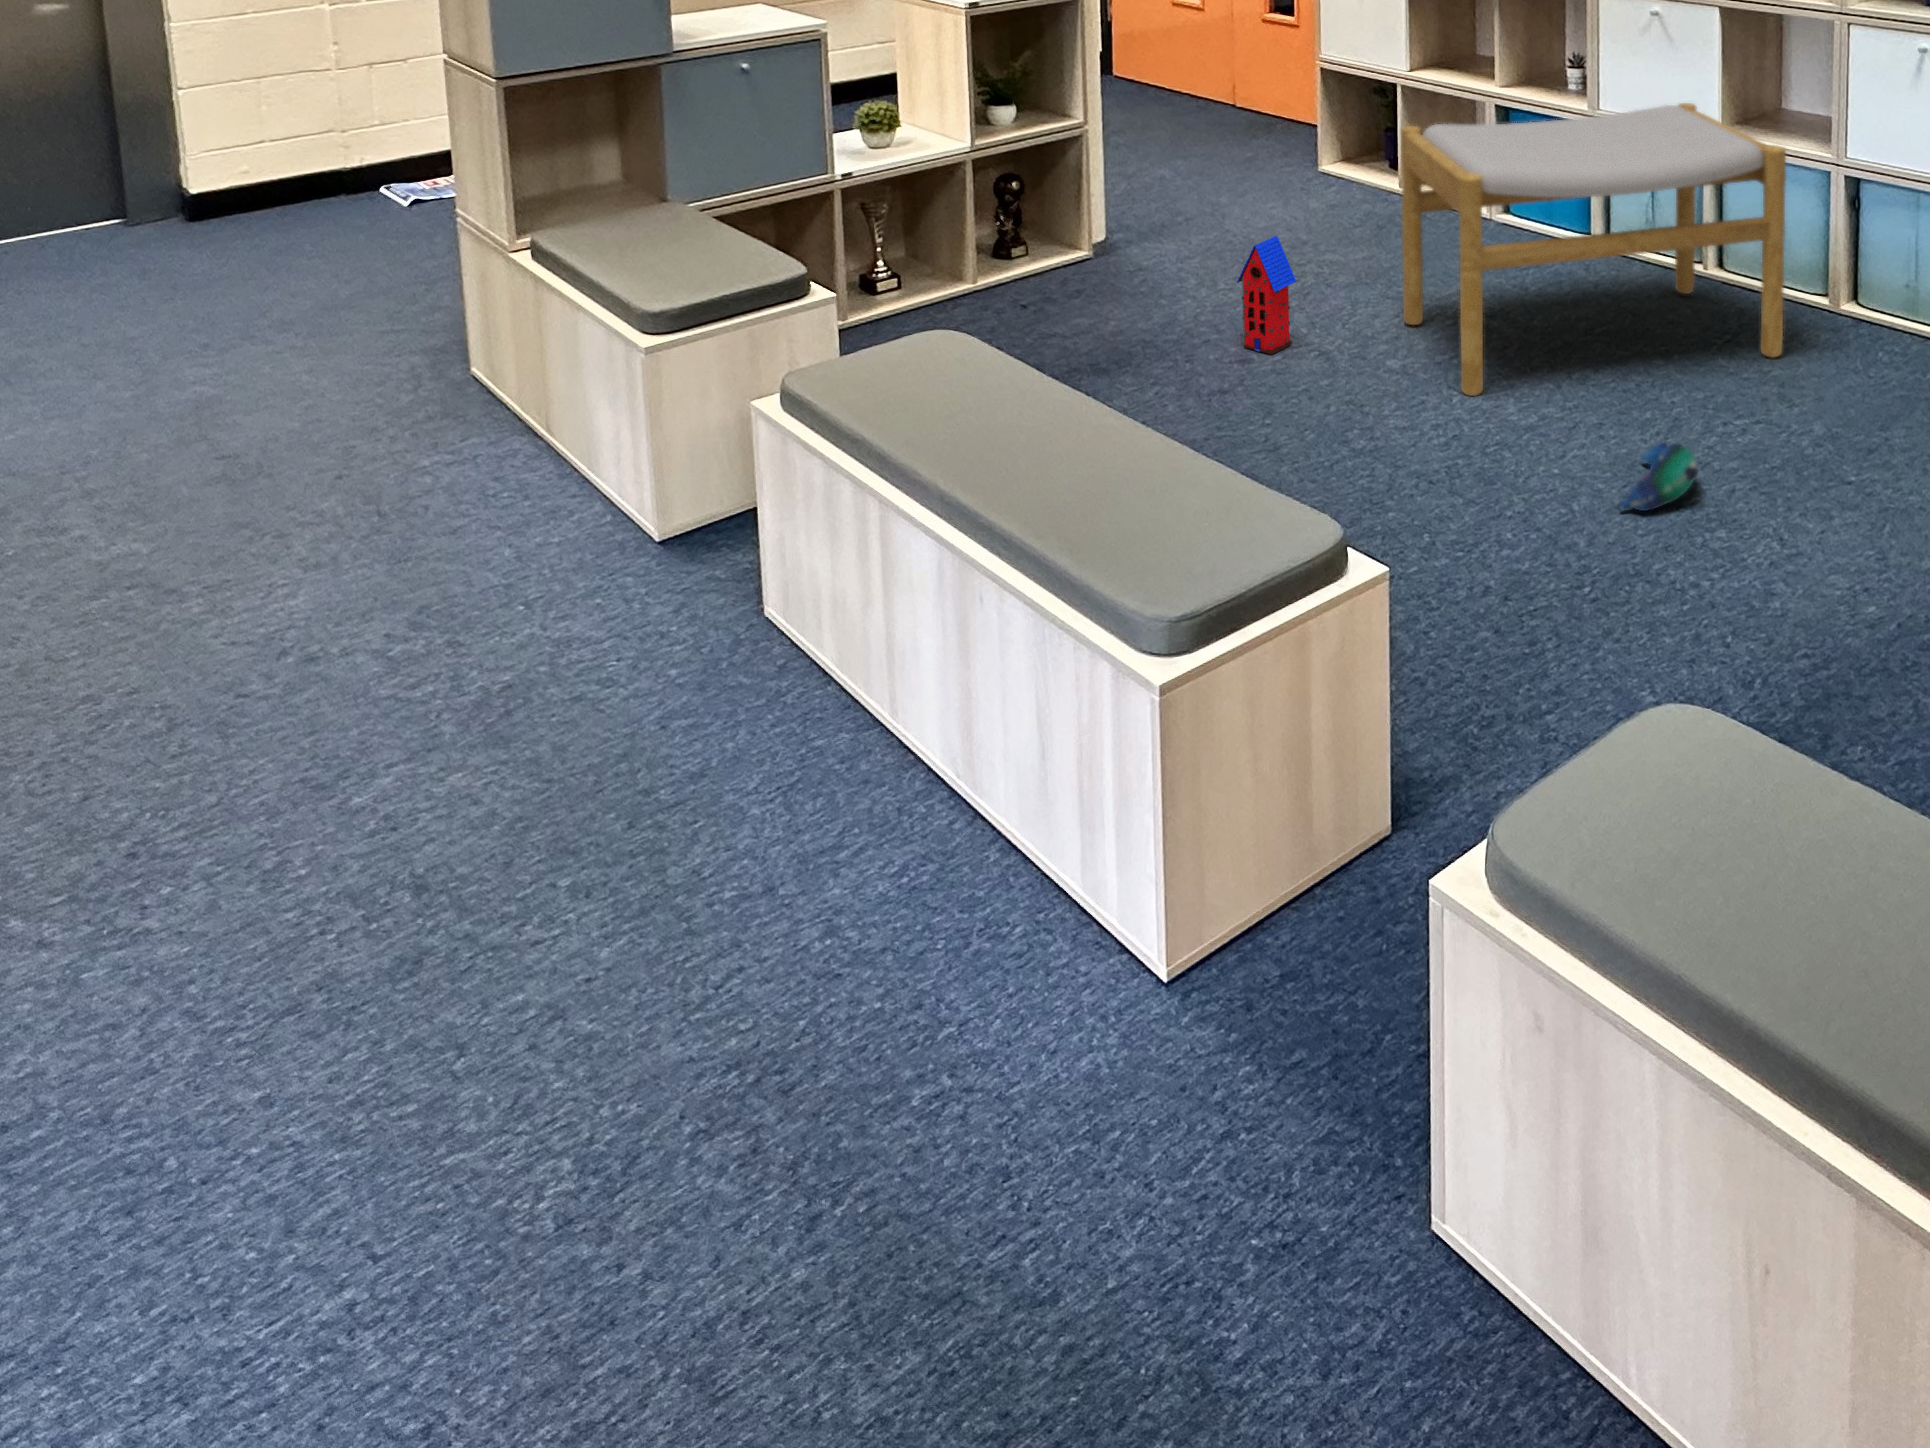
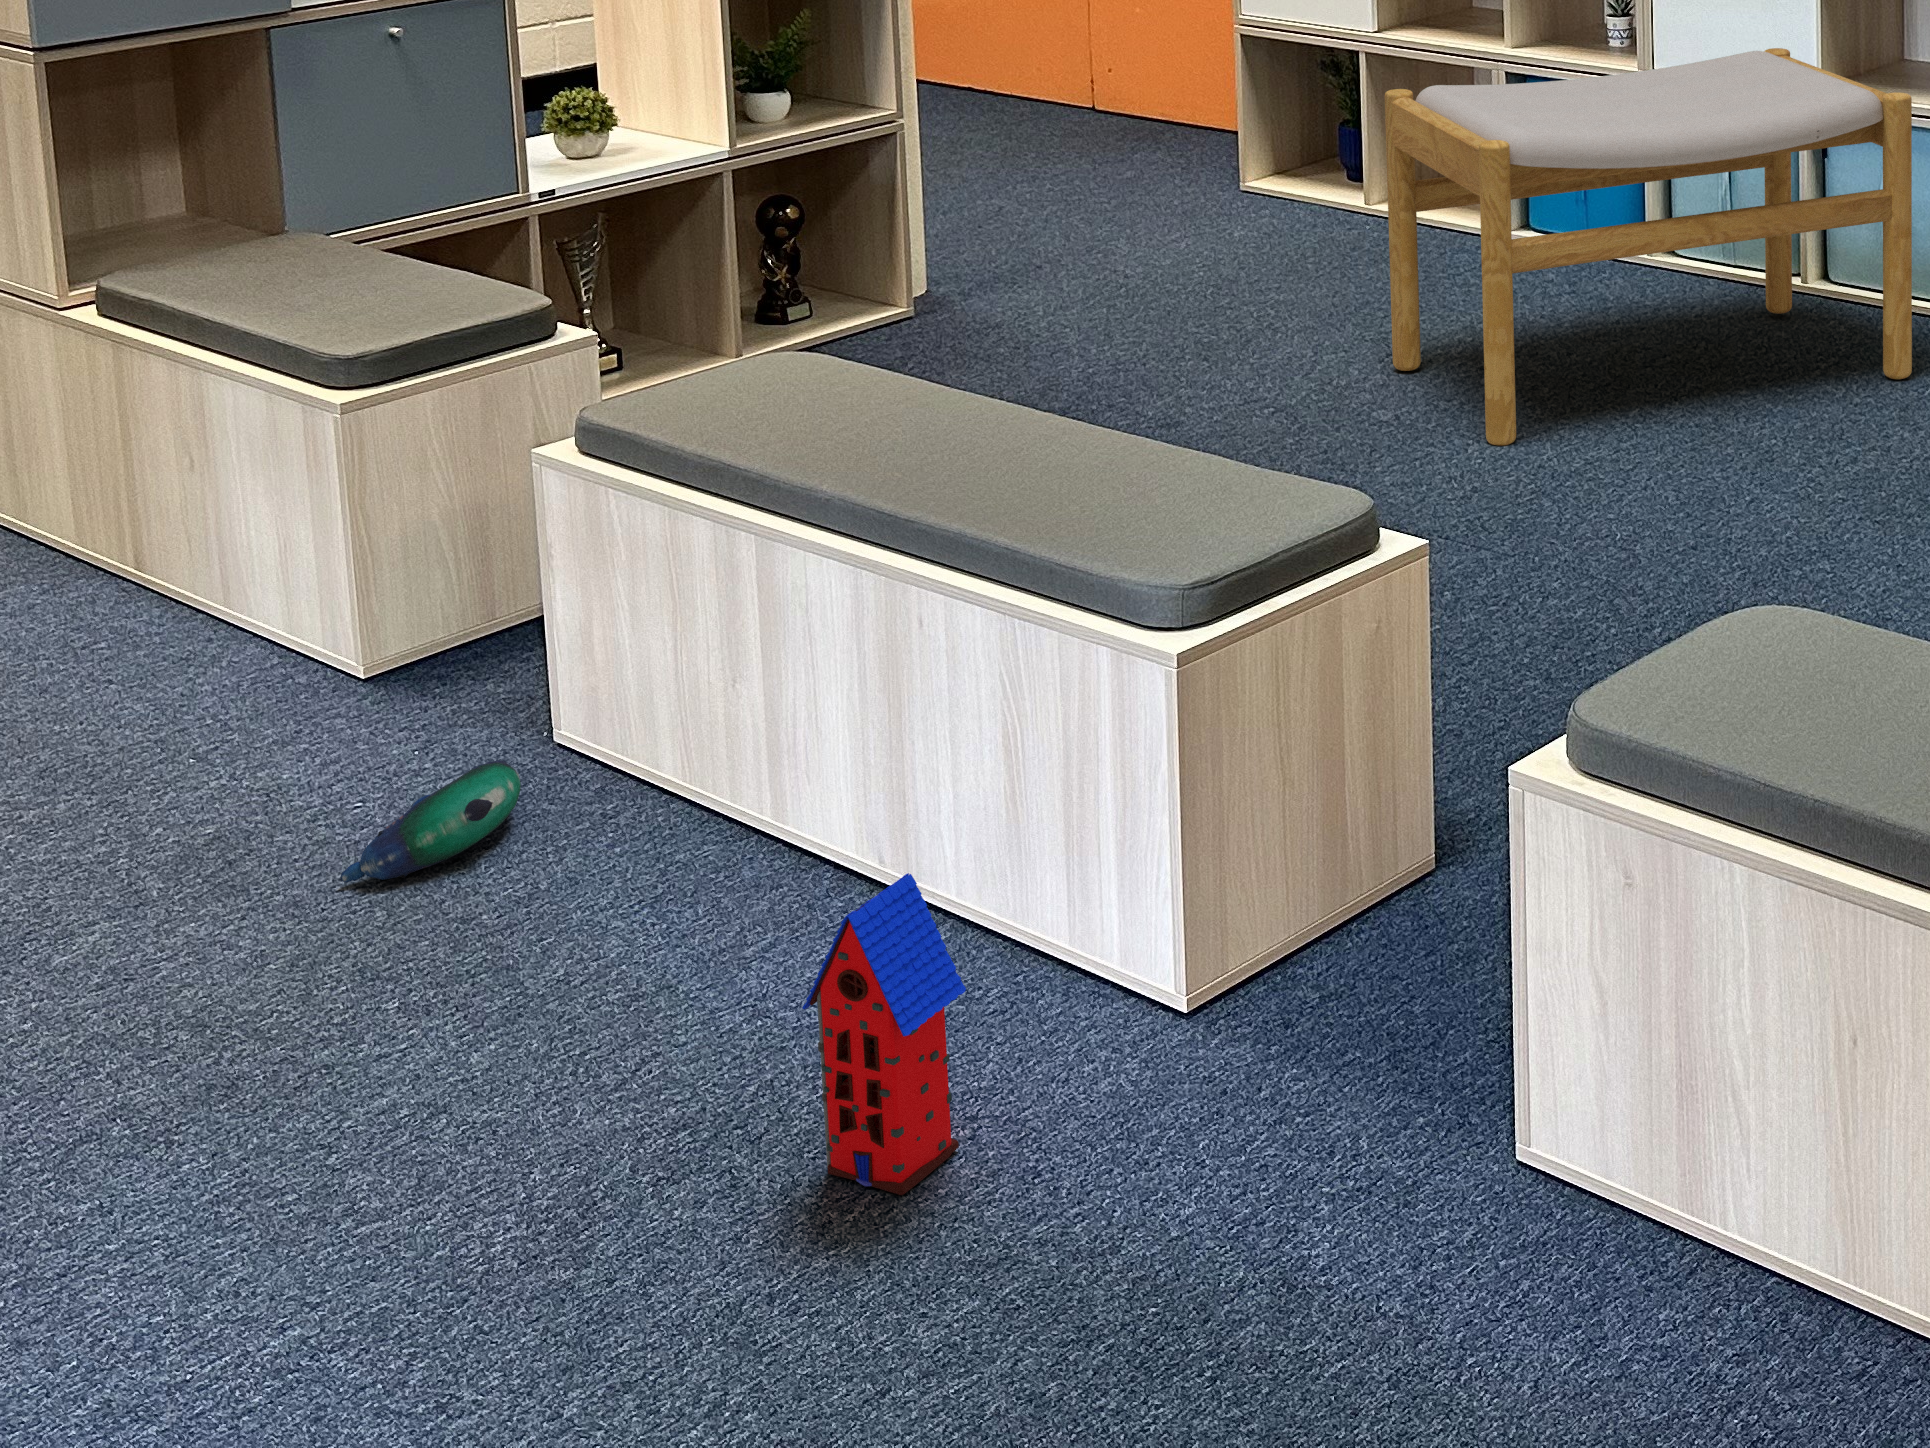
toy house: present [1237,236,1297,354] -> present [802,873,966,1195]
plush toy: present [1619,443,1698,511] -> present [340,760,521,883]

